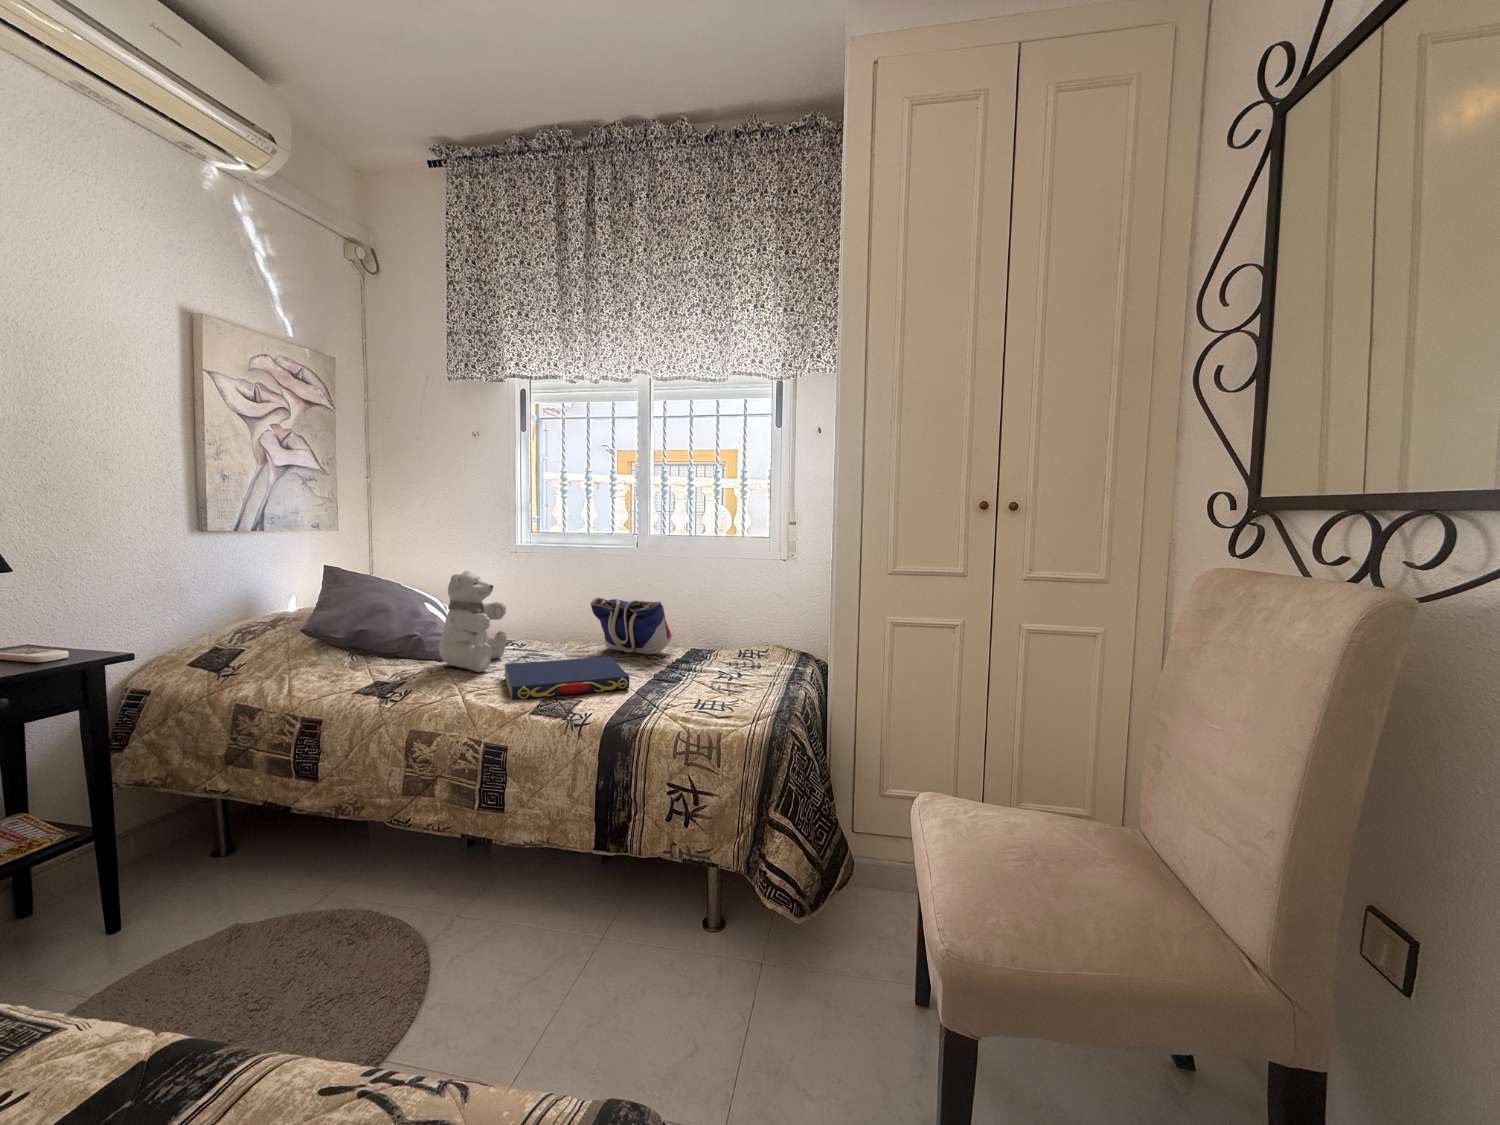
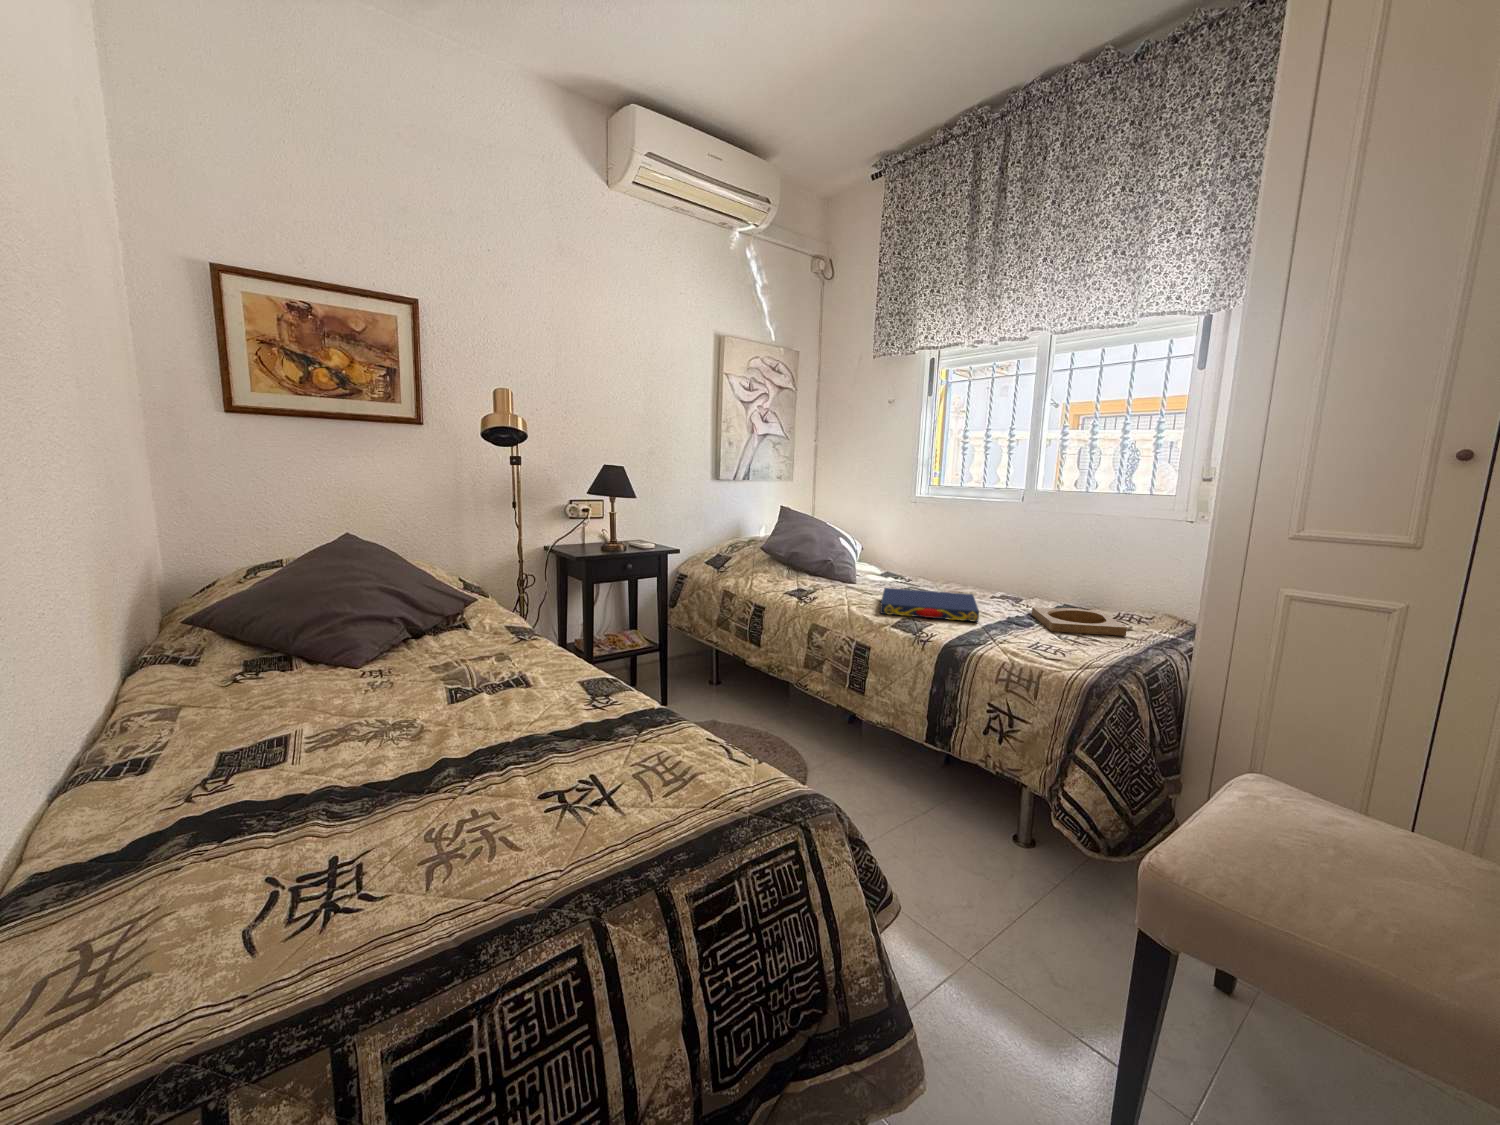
teddy bear: present [439,571,507,672] -> none [843,513,896,591]
tote bag: present [591,598,673,654] -> none [969,543,1046,600]
tray: none [673,655,763,685] -> present [1032,607,1127,636]

